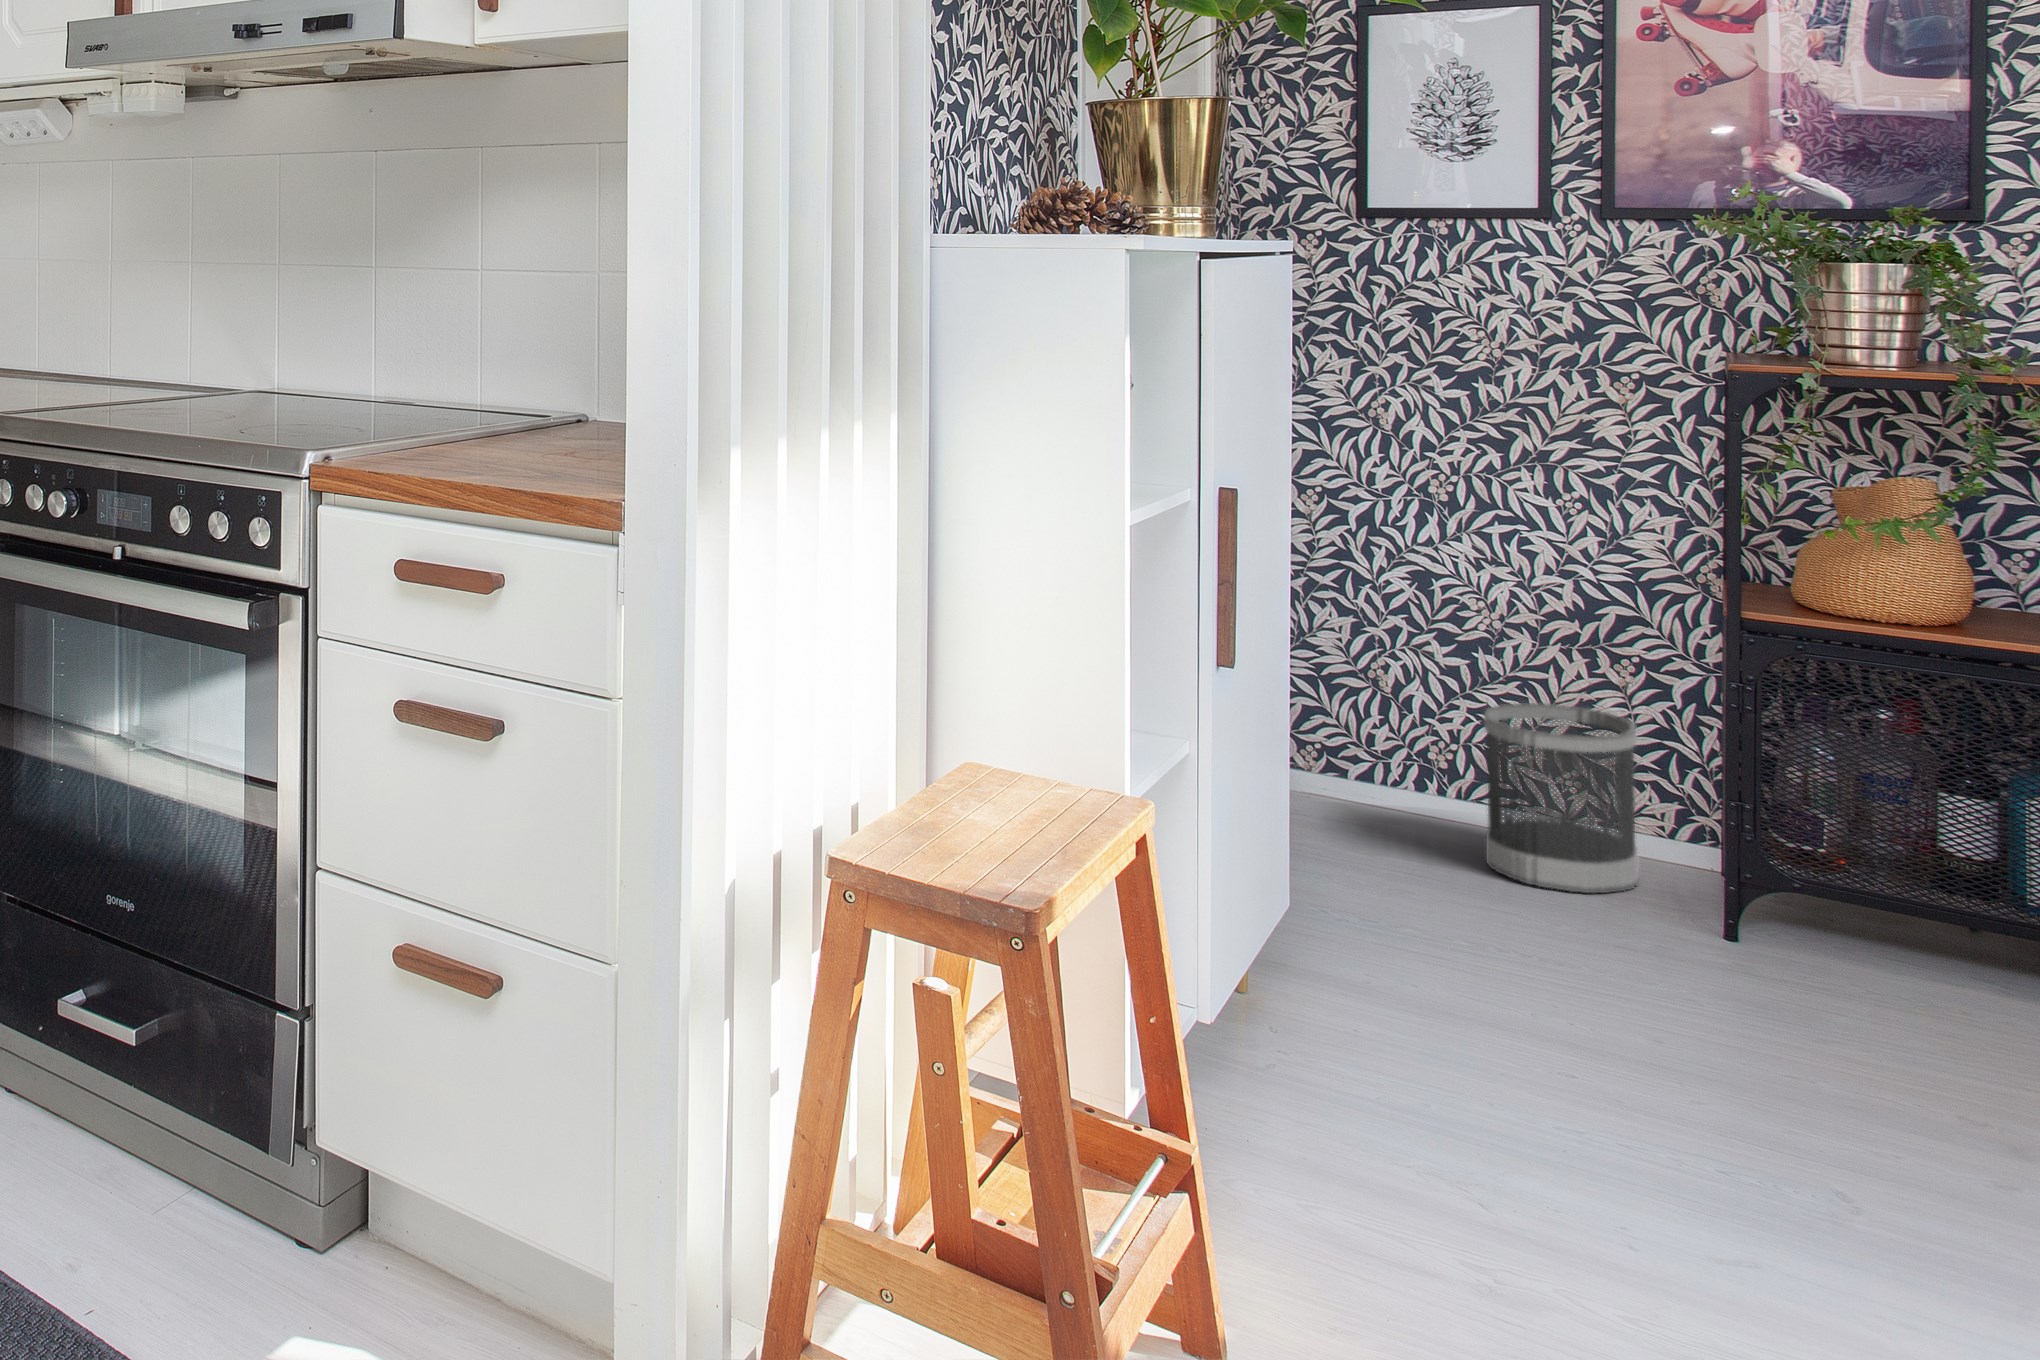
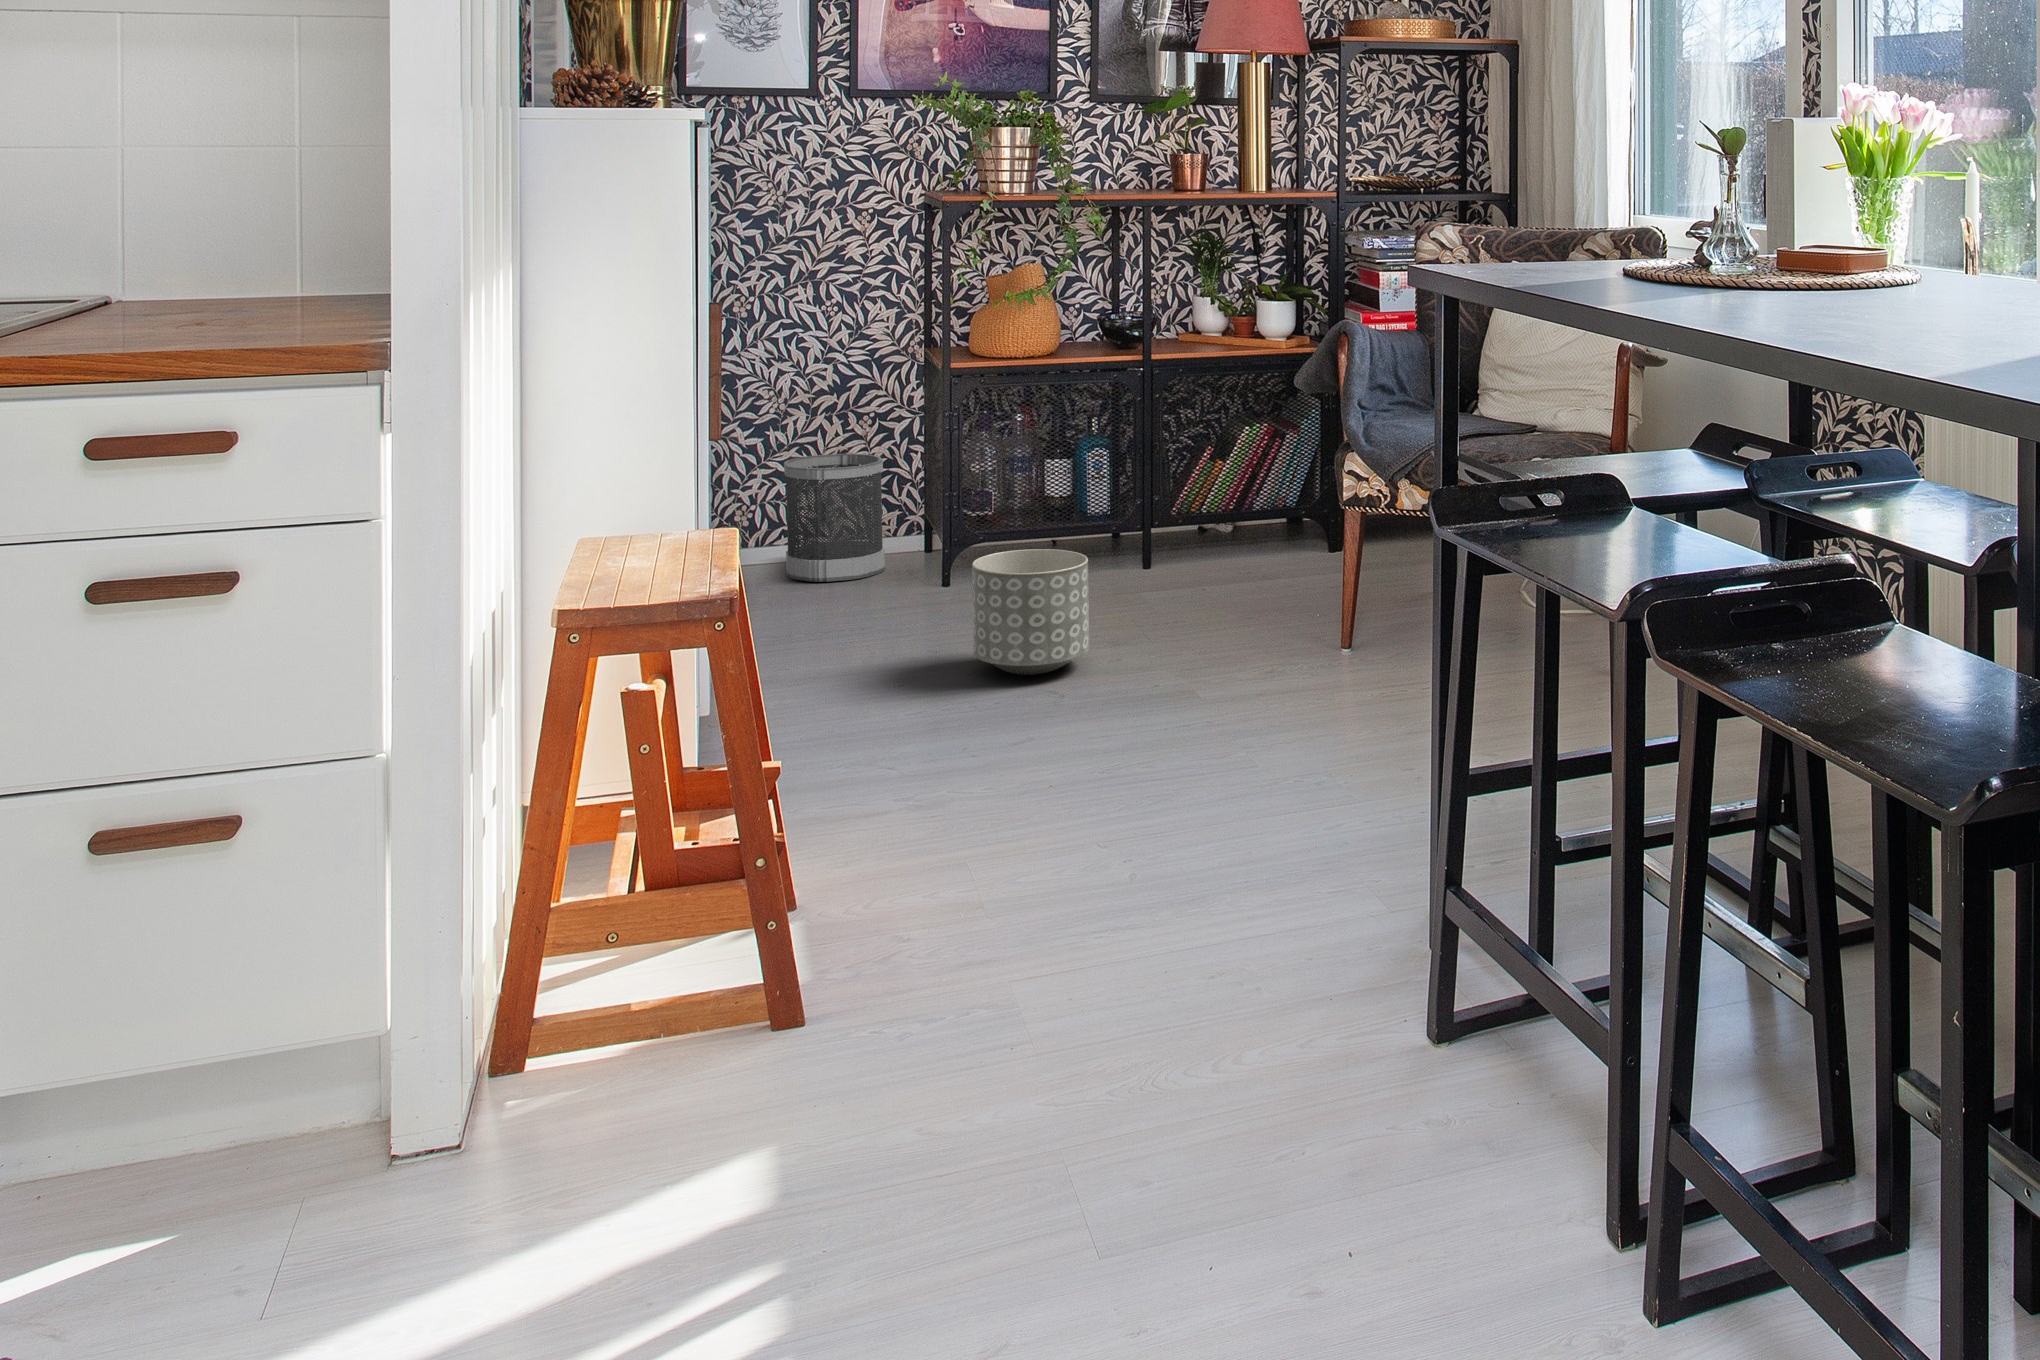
planter: none [1682,955,1910,1180] -> present [972,549,1089,675]

